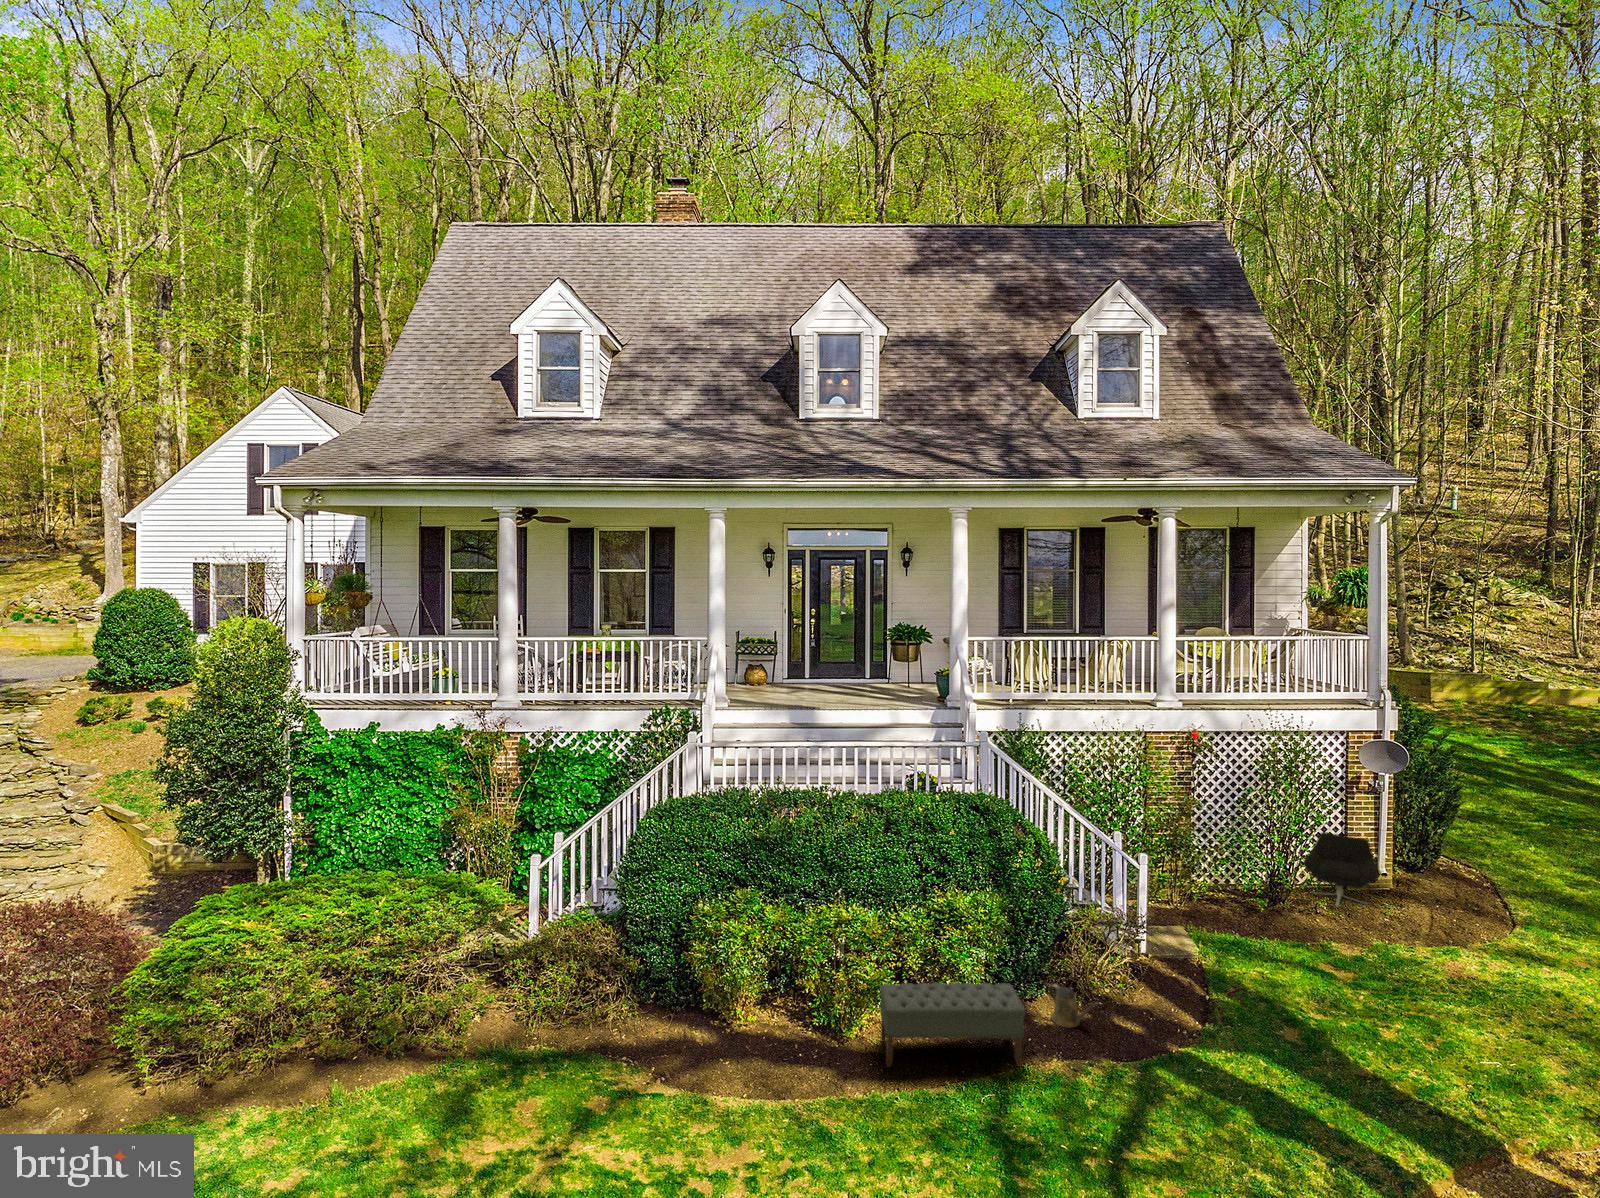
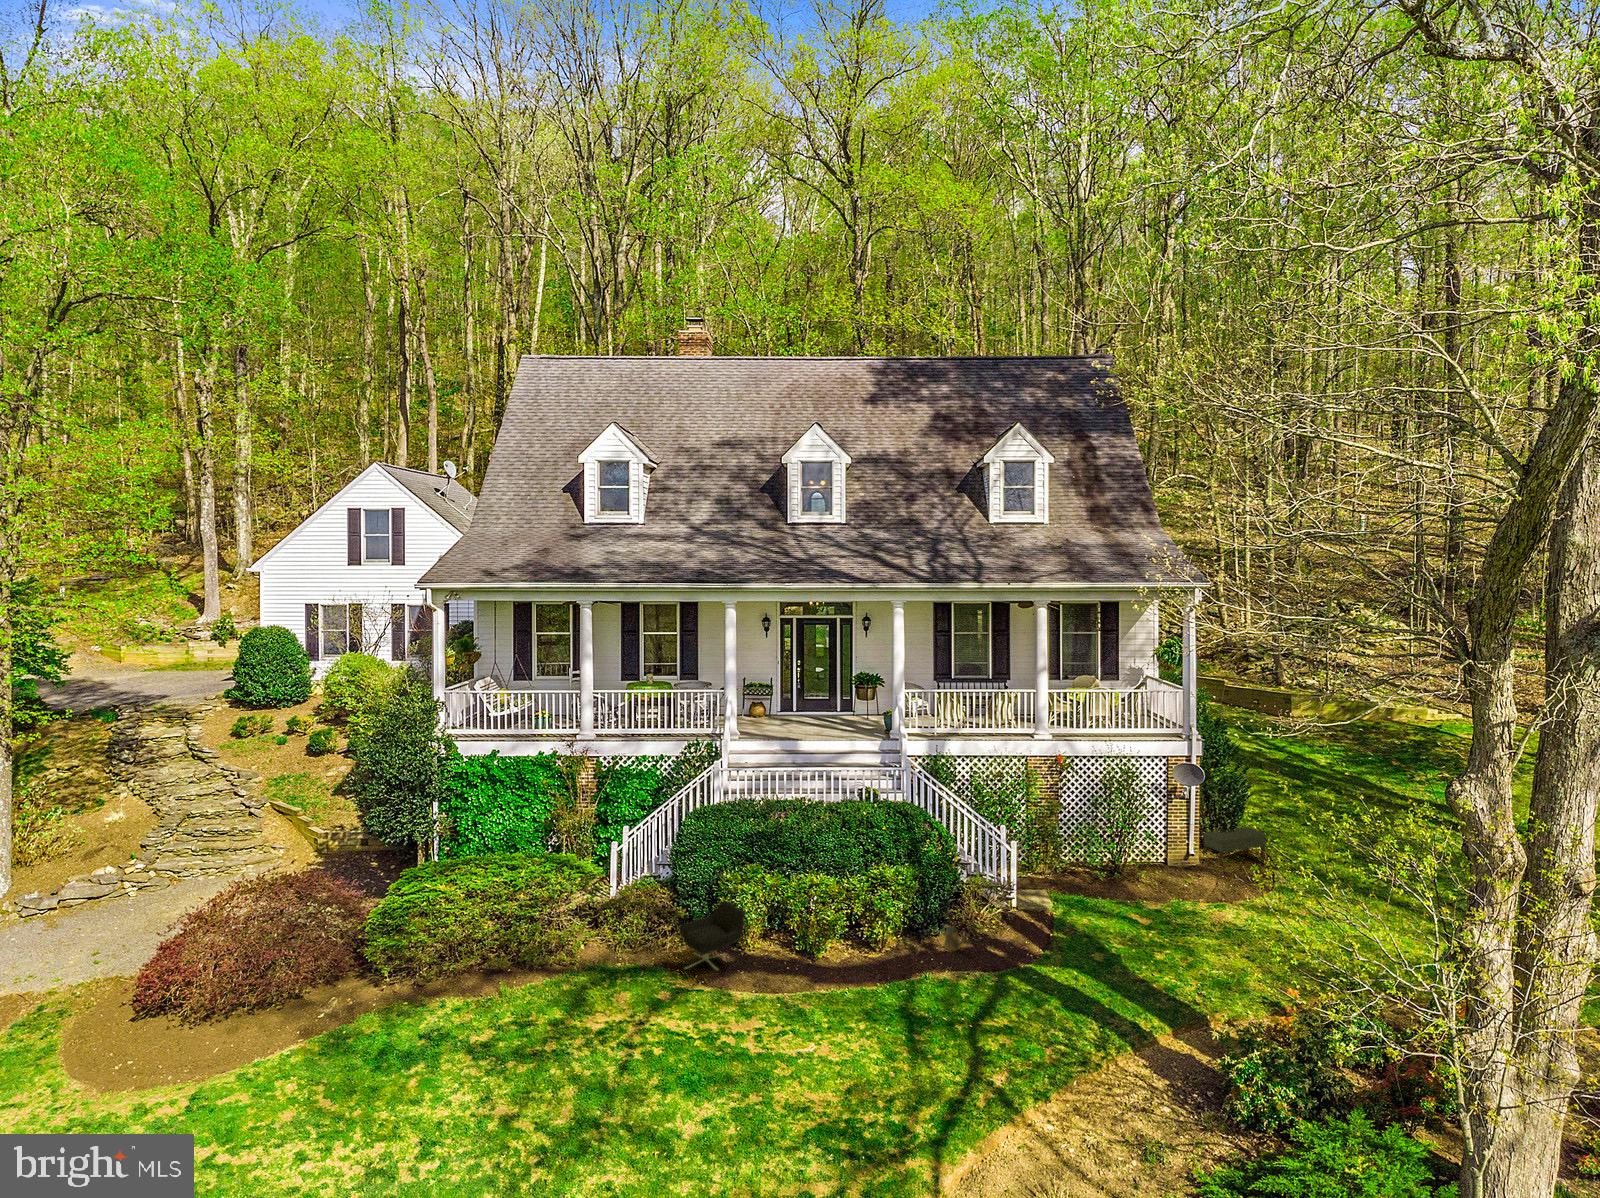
lounge chair: present [1303,832,1377,907] -> present [680,900,745,970]
bench: present [880,983,1026,1067] -> present [1203,827,1267,865]

